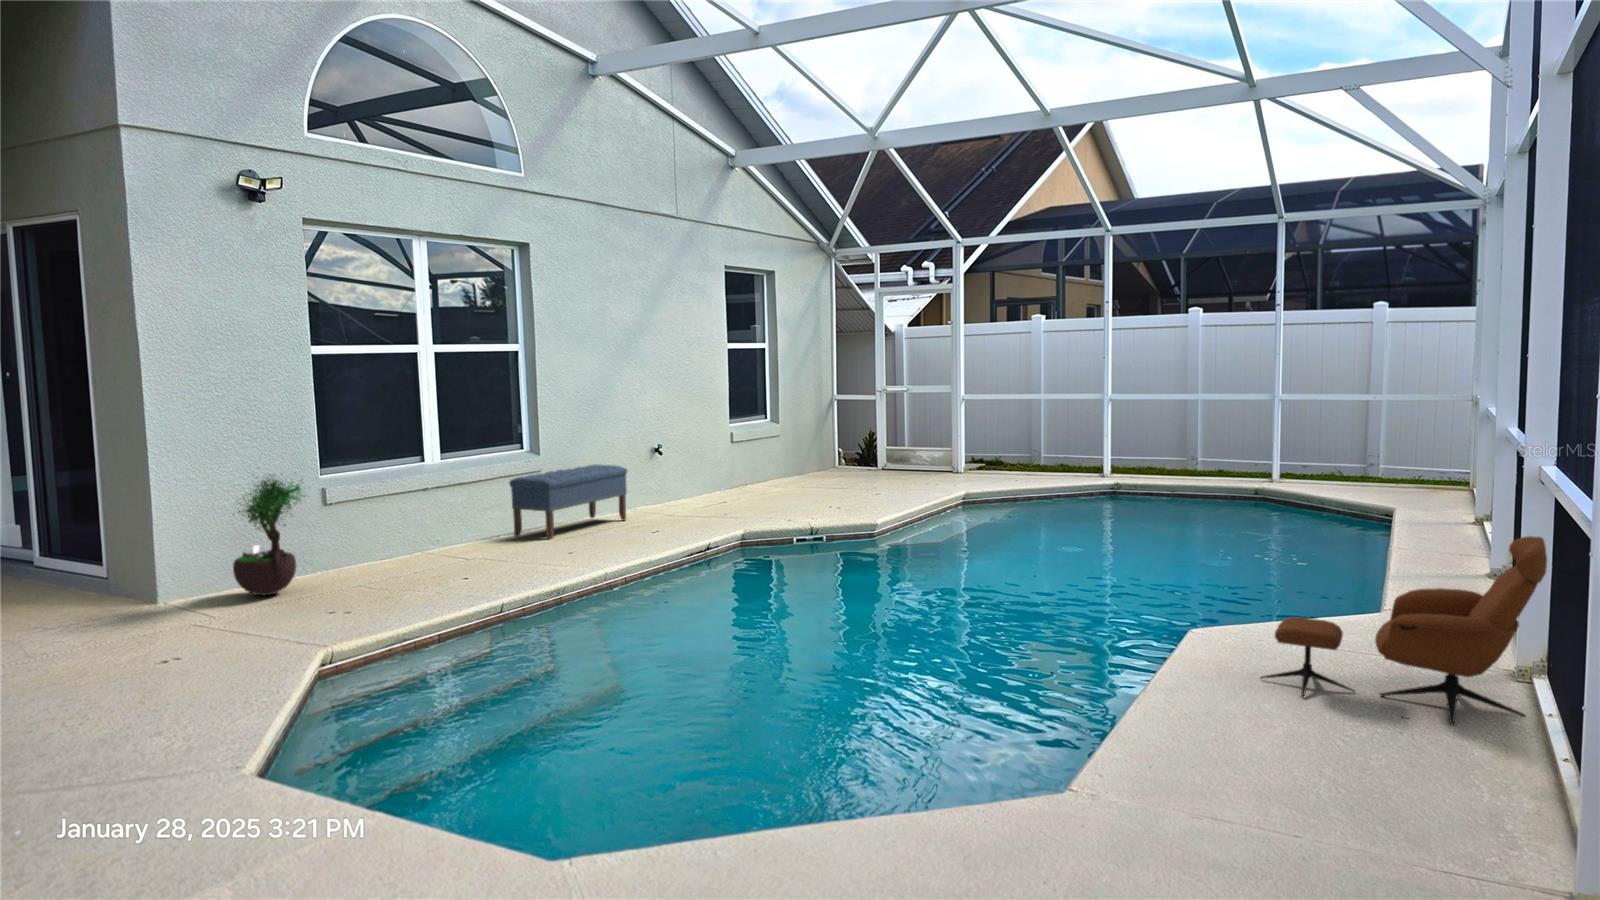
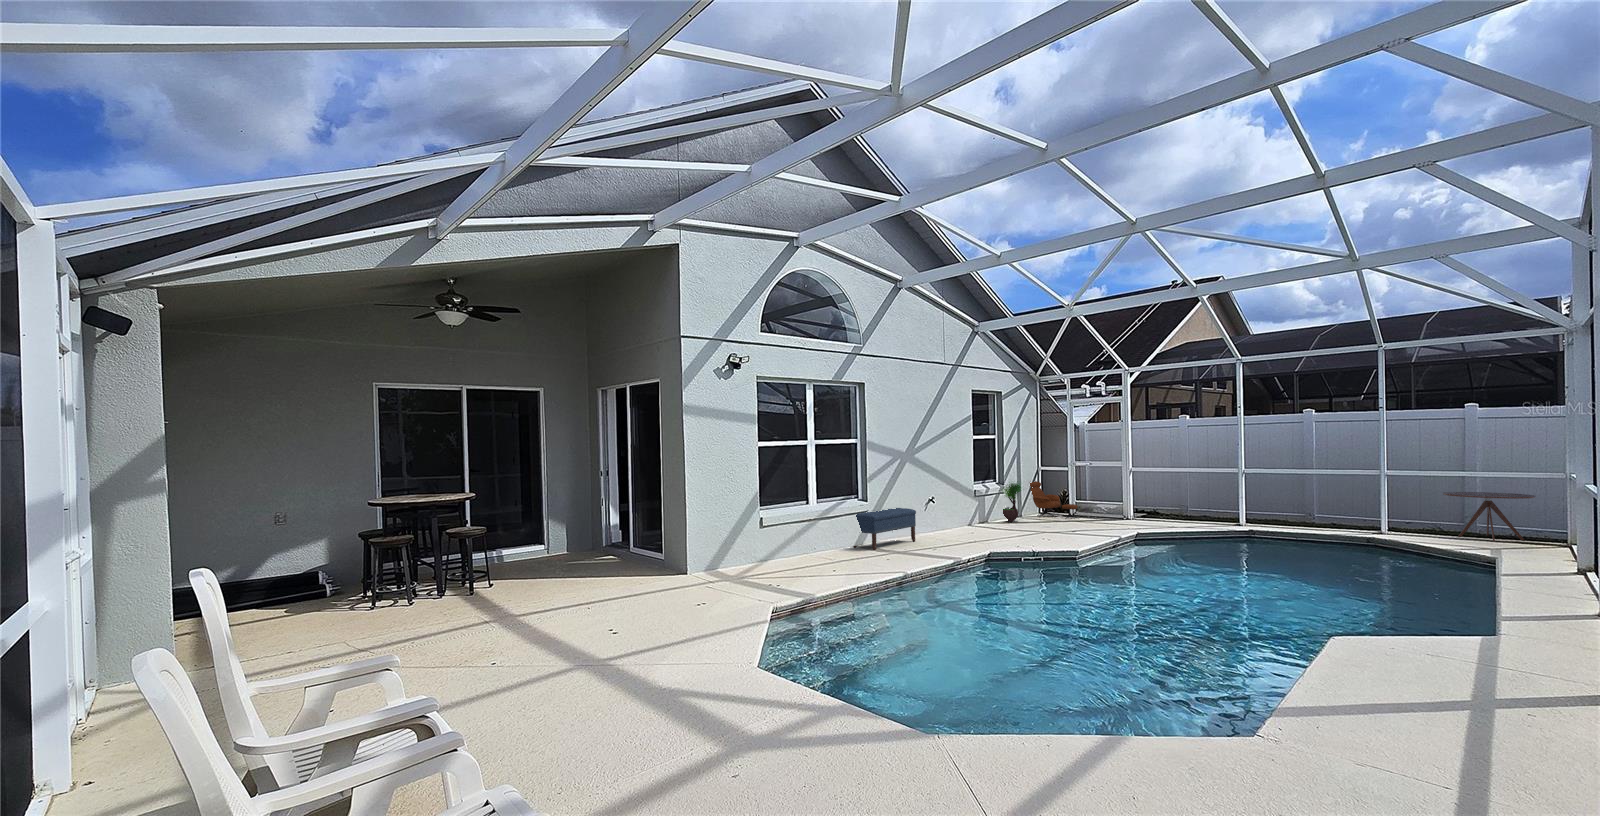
round table: none [1347,423,1448,488] -> present [1443,492,1536,541]
potted tree: present [232,472,310,595] -> present [1003,483,1021,522]
lounge chair: present [1260,536,1547,725] -> present [1030,481,1079,519]

